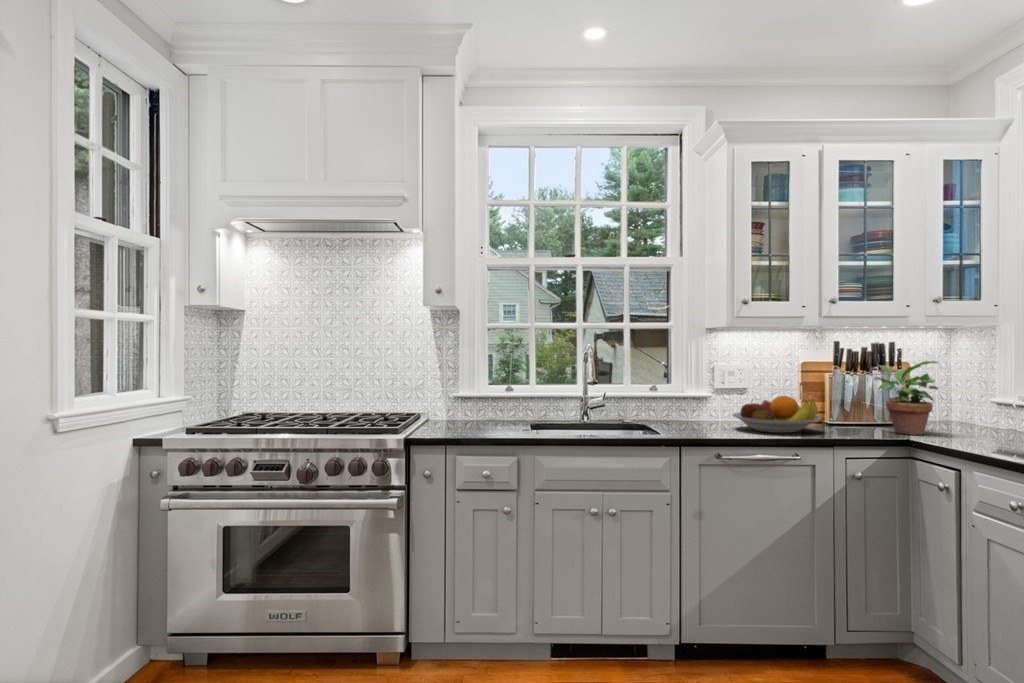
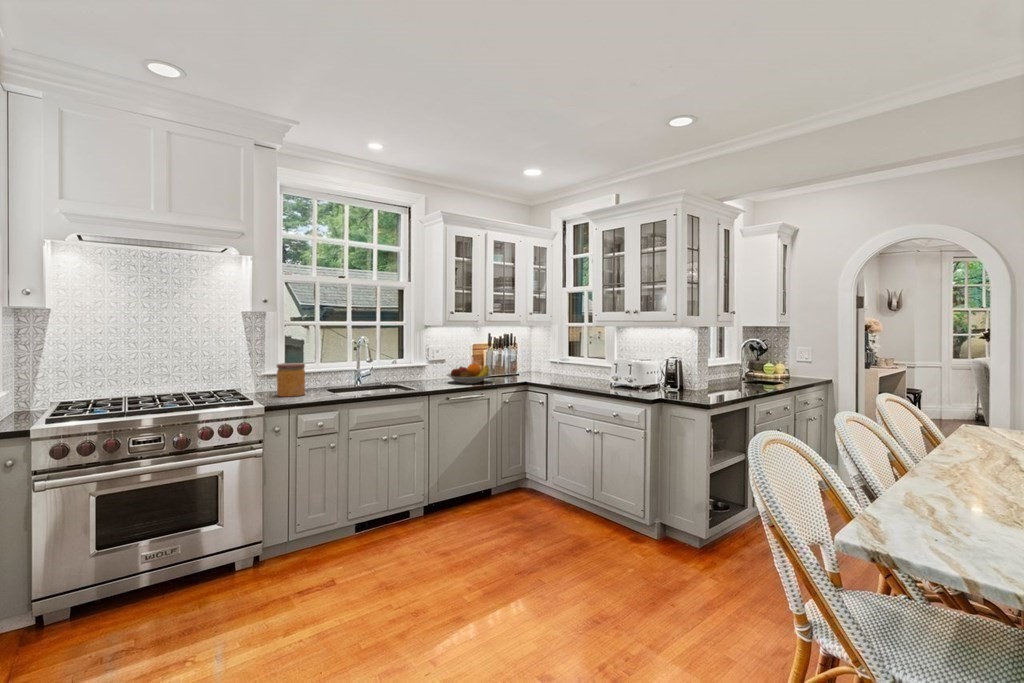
potted plant: present [875,361,938,435] -> none [510,343,539,379]
jar: none [457,381,494,429] -> present [277,363,305,397]

